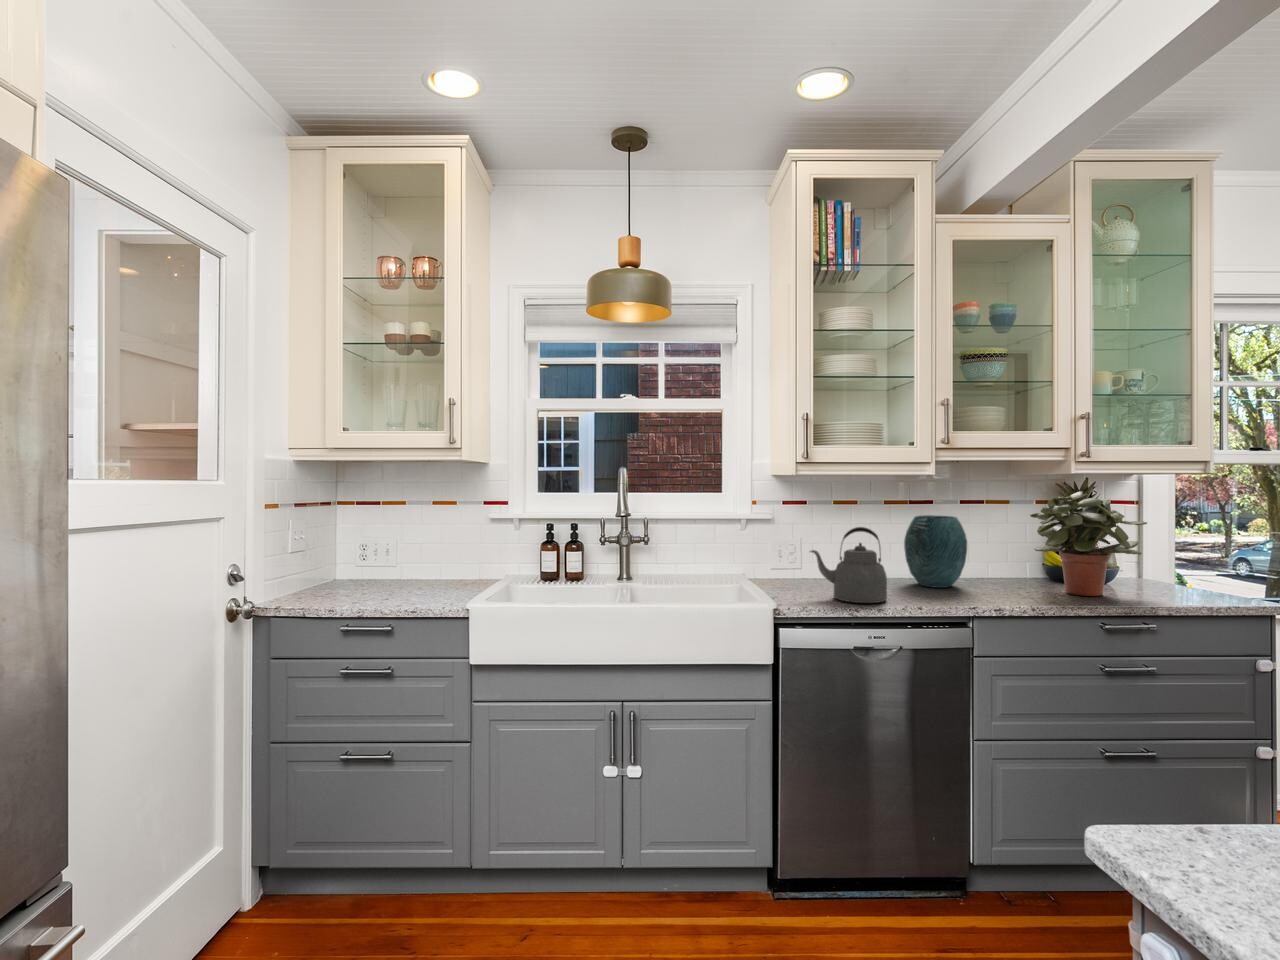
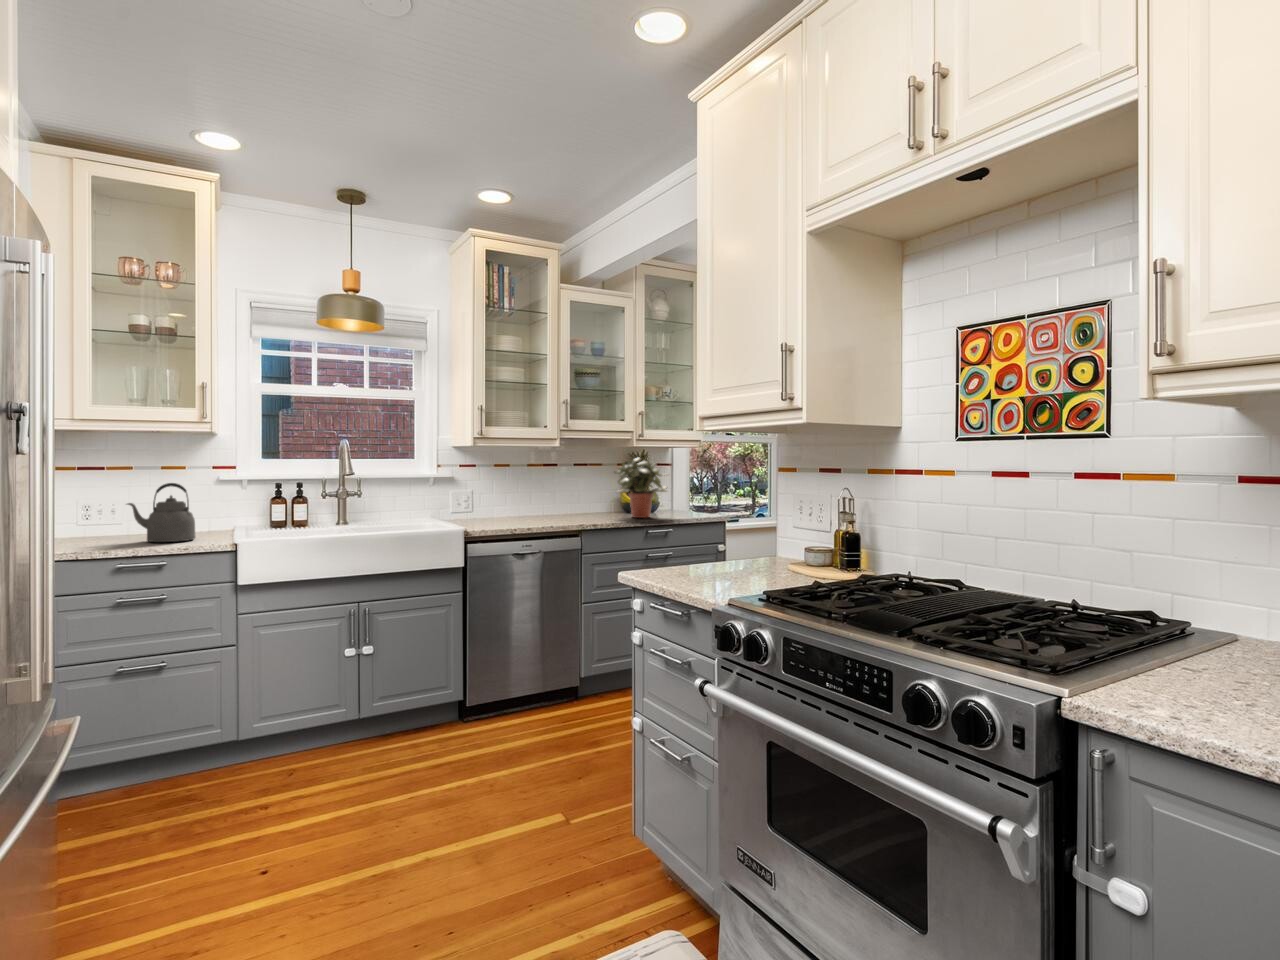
vase: present [904,515,967,588] -> none [542,474,579,518]
kettle: present [810,527,887,603] -> present [127,483,195,542]

